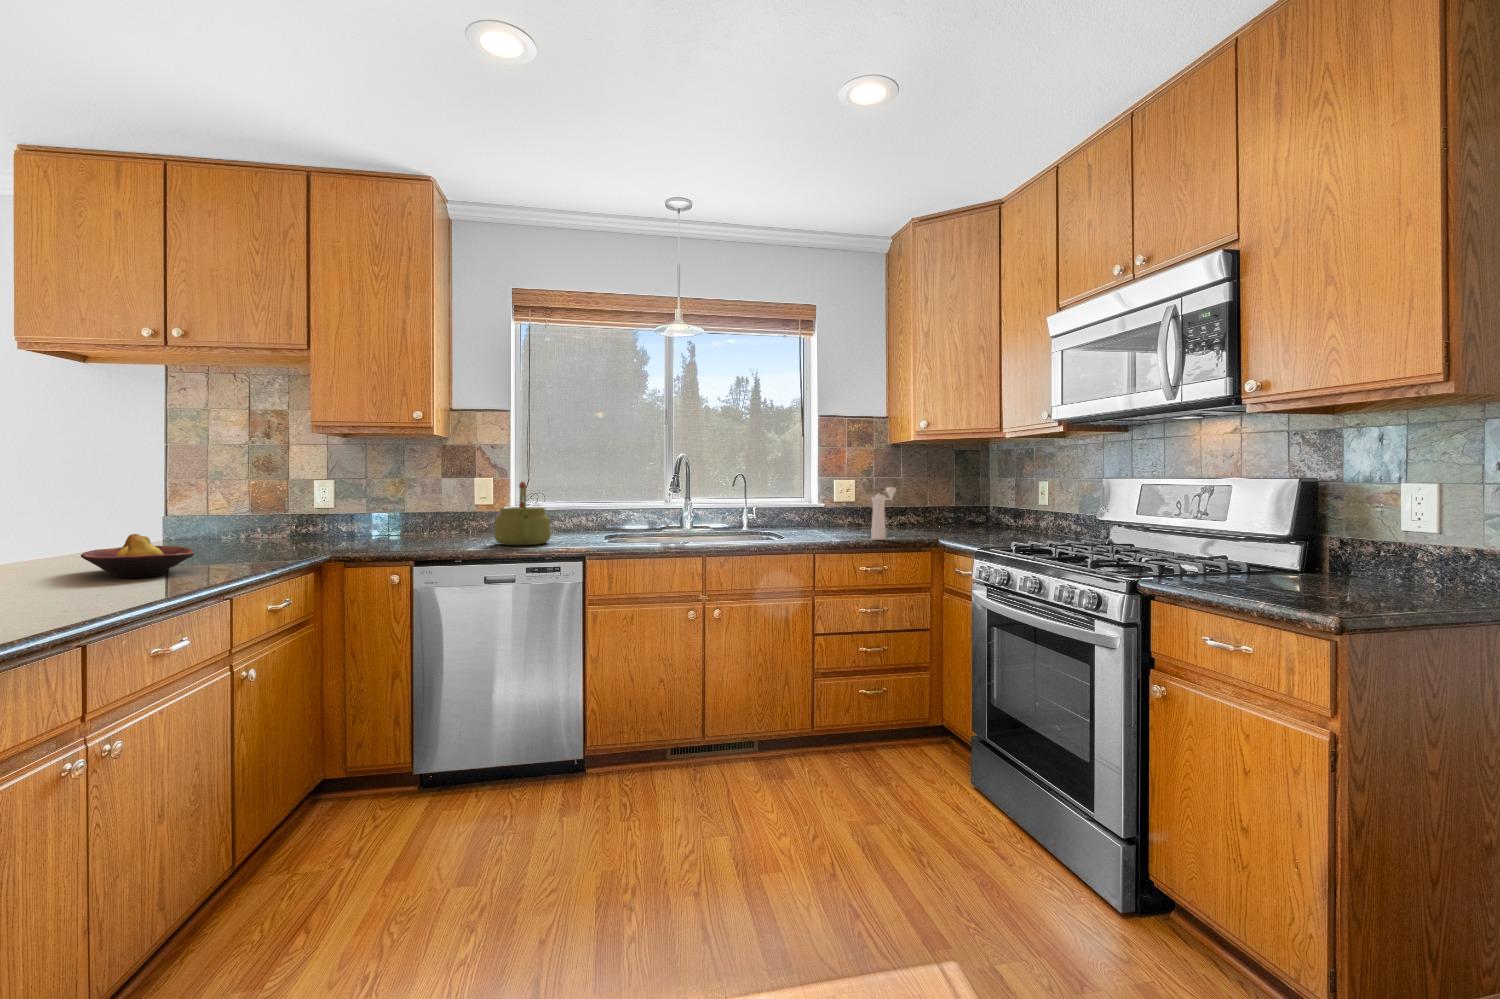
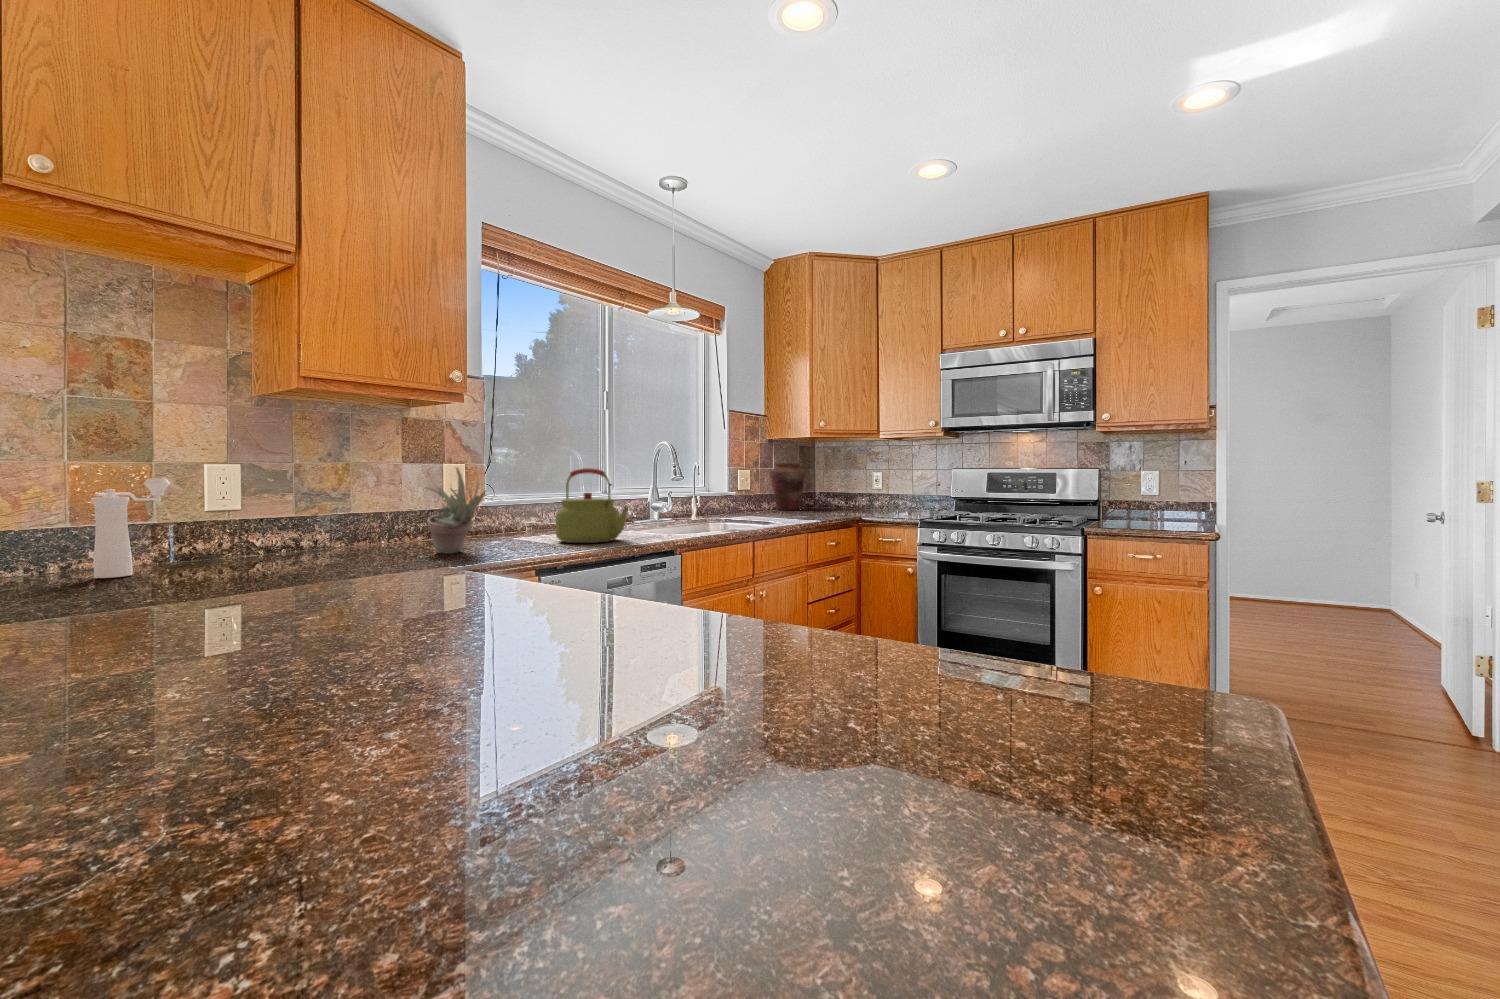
vase: none [902,470,946,528] -> present [771,463,805,510]
succulent plant: none [366,482,430,545] -> present [425,468,485,554]
pepper mill: present [871,487,896,540] -> present [91,478,170,578]
fruit bowl: present [81,534,194,578] -> none [207,555,487,633]

